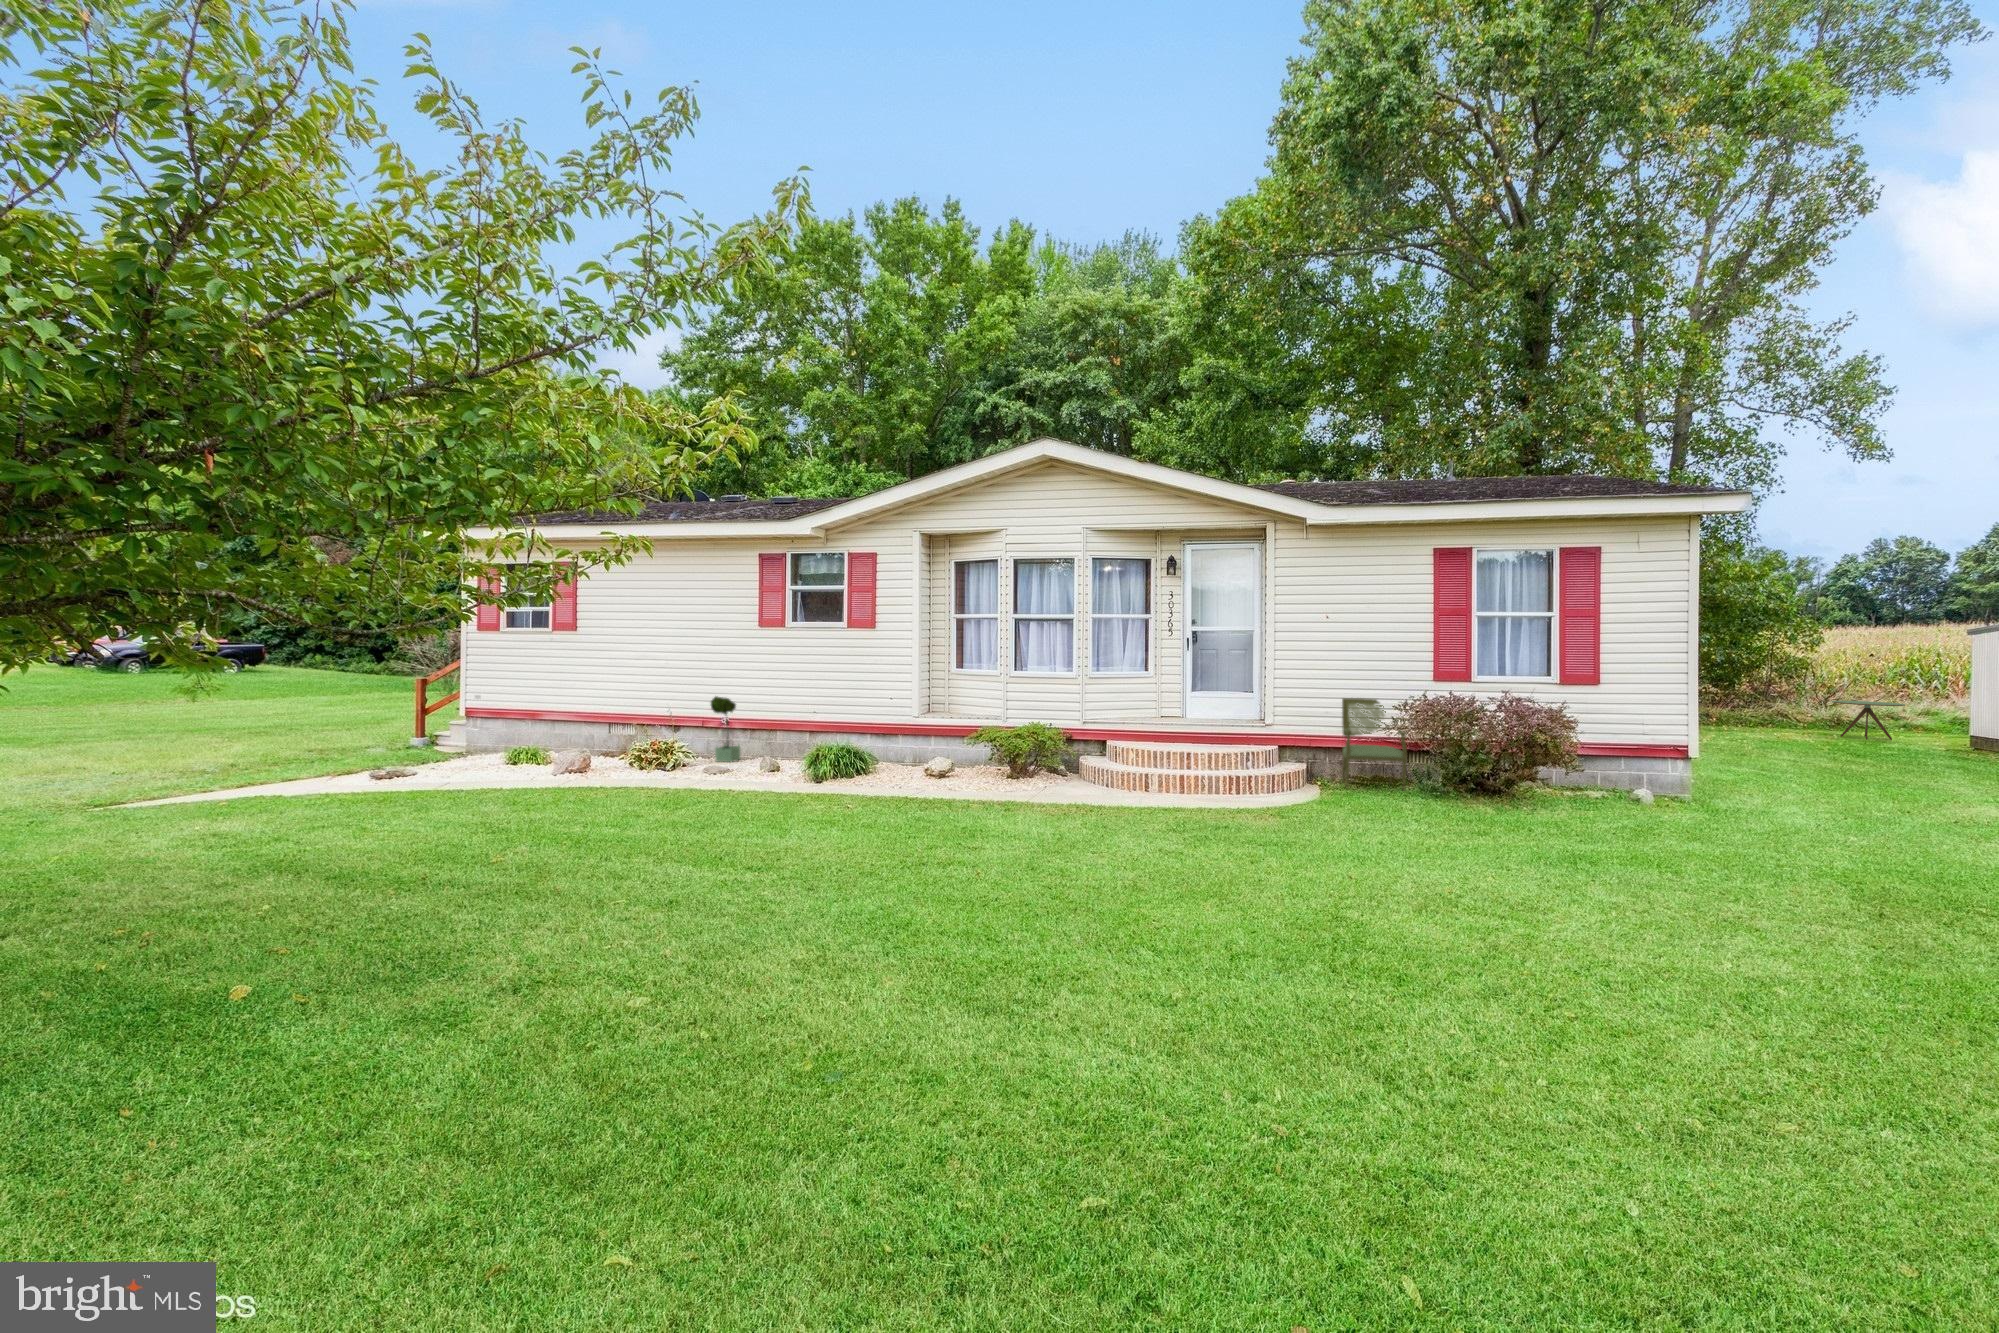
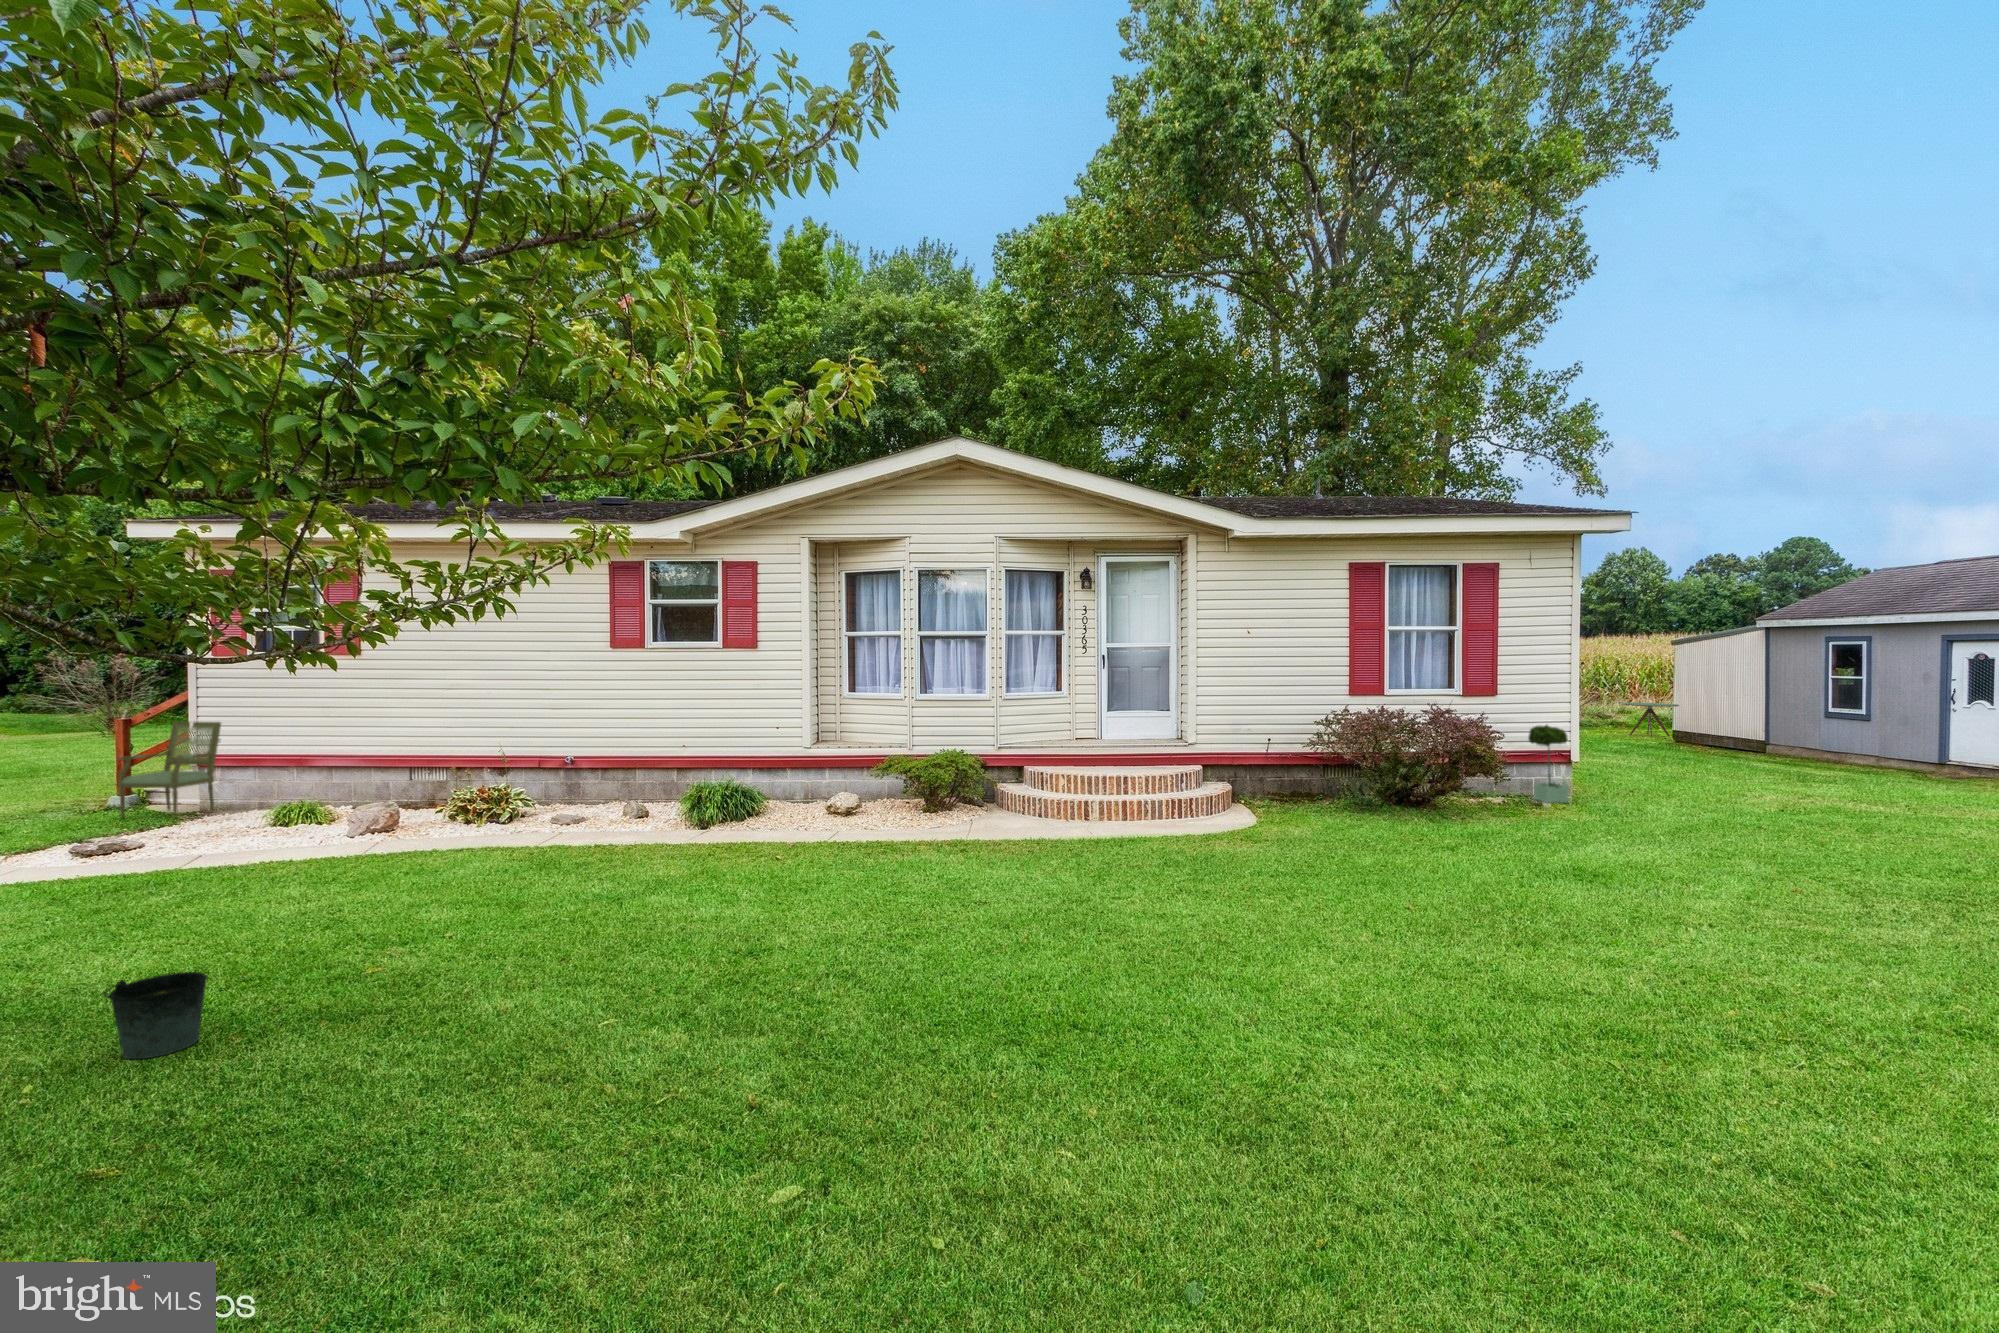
potted tree: present [711,696,741,762] -> present [1528,725,1568,803]
chair: present [1342,698,1407,790] -> present [118,722,221,819]
bucket: none [331,849,396,904] -> present [103,972,208,1059]

